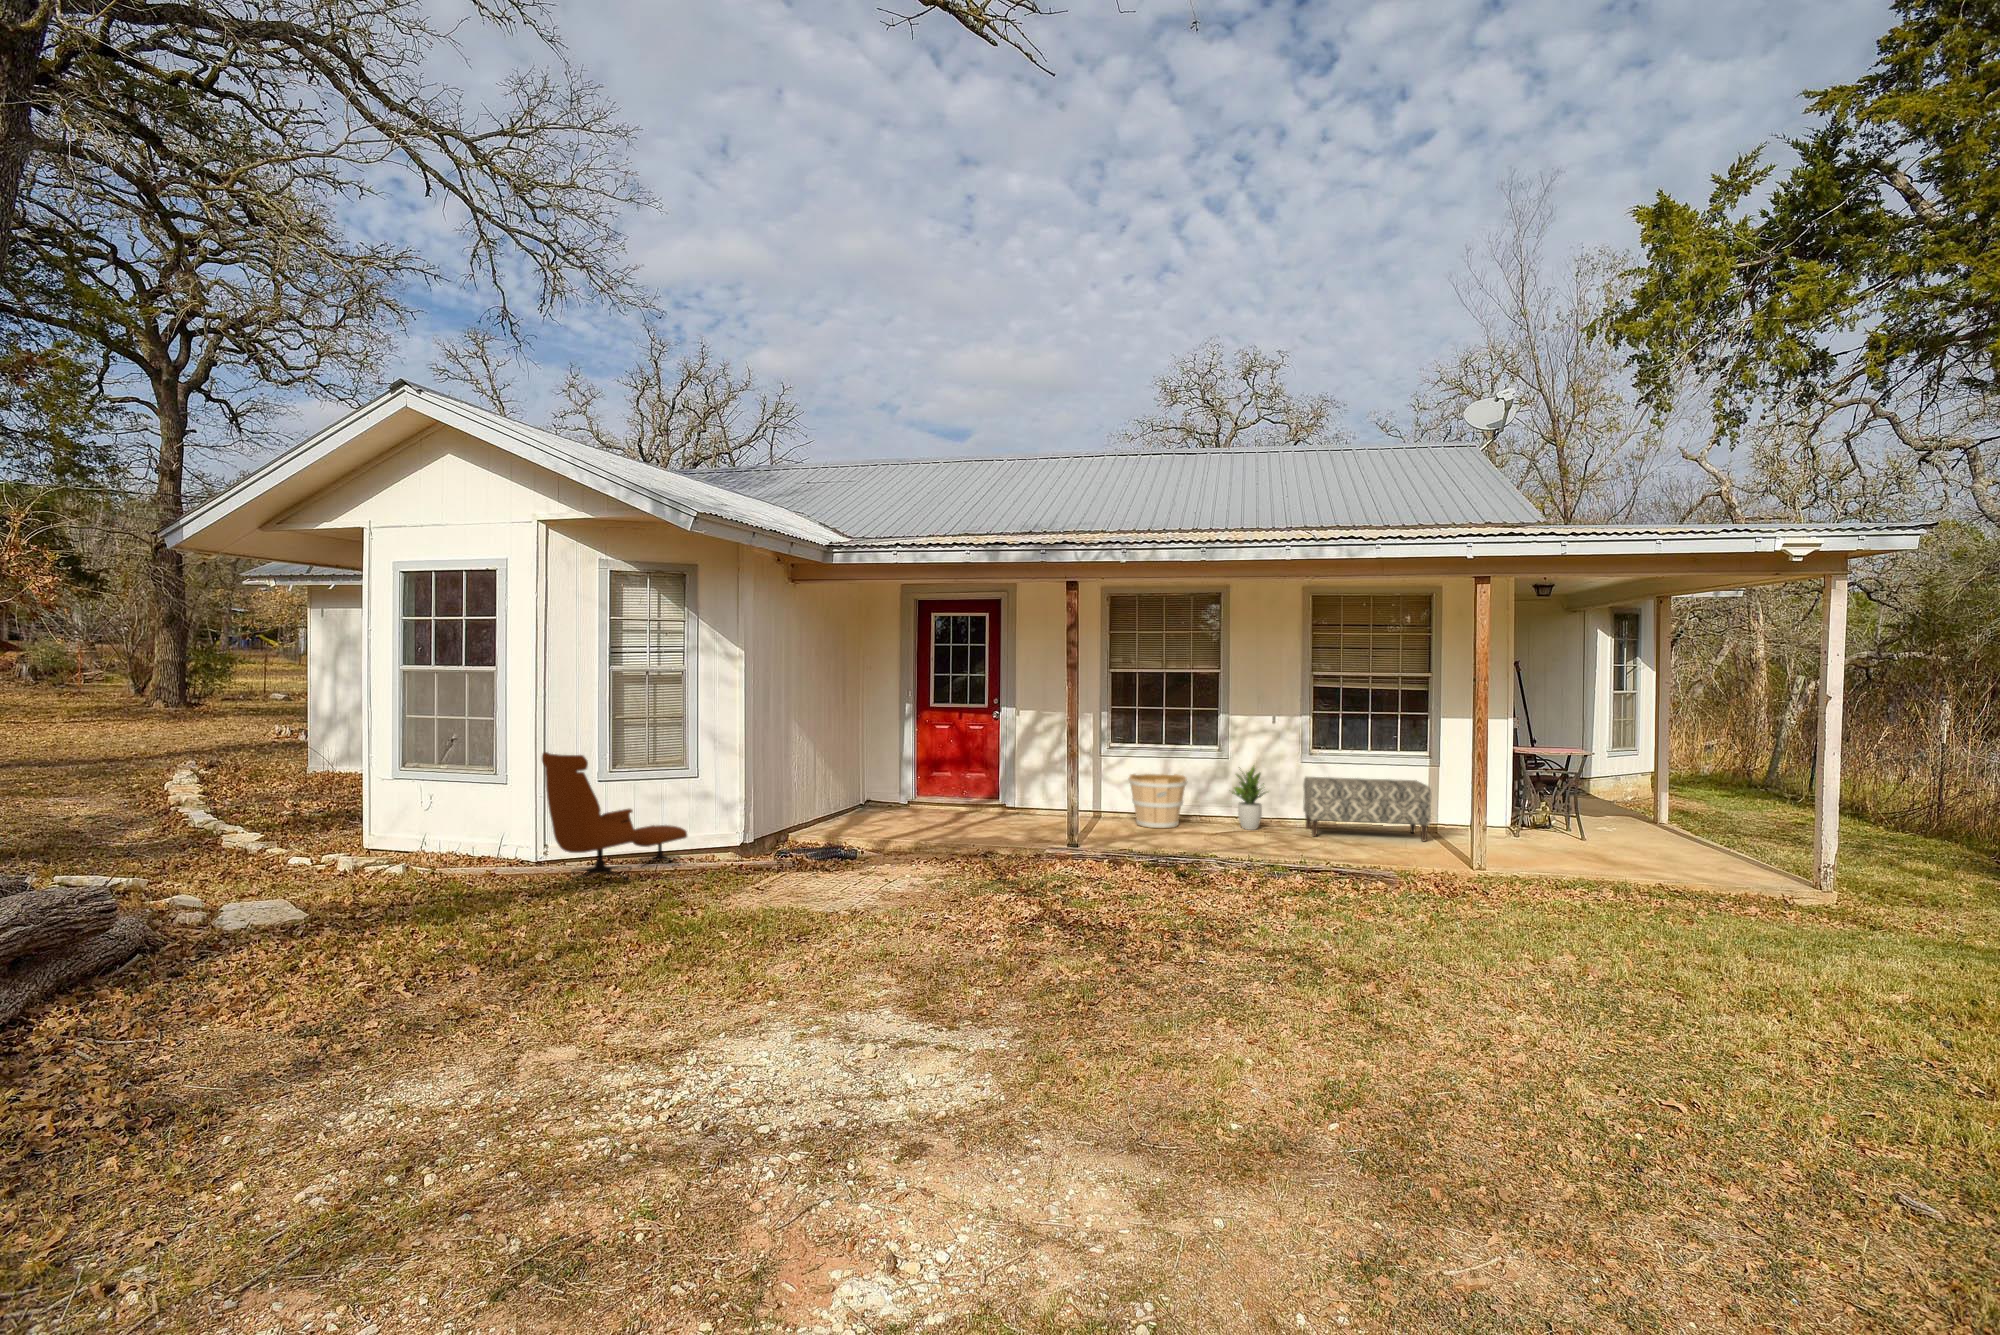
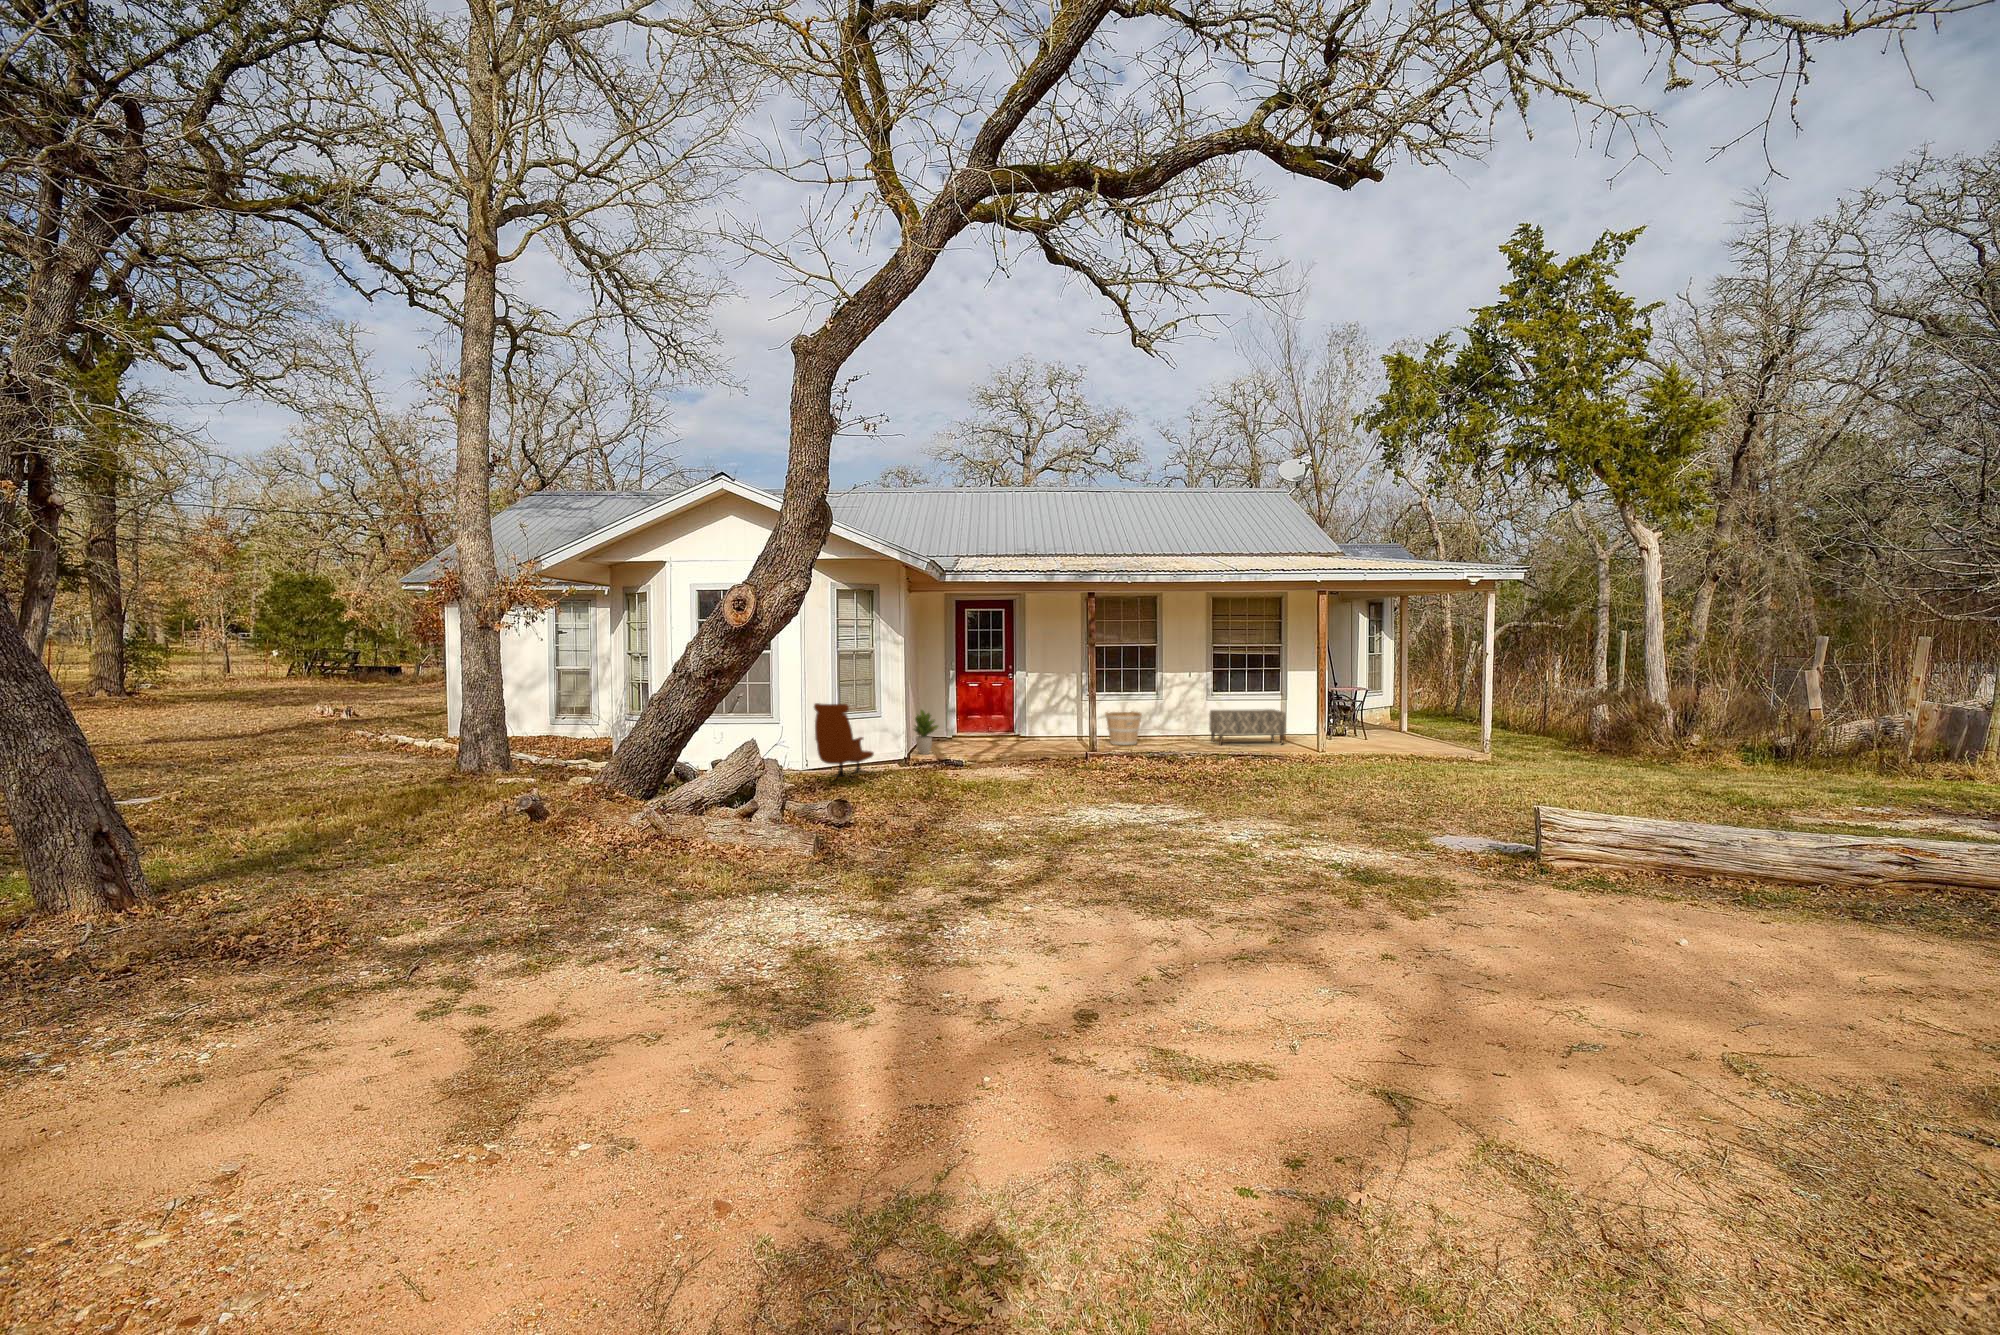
potted plant: present [1232,767,1267,830] -> present [914,710,938,754]

